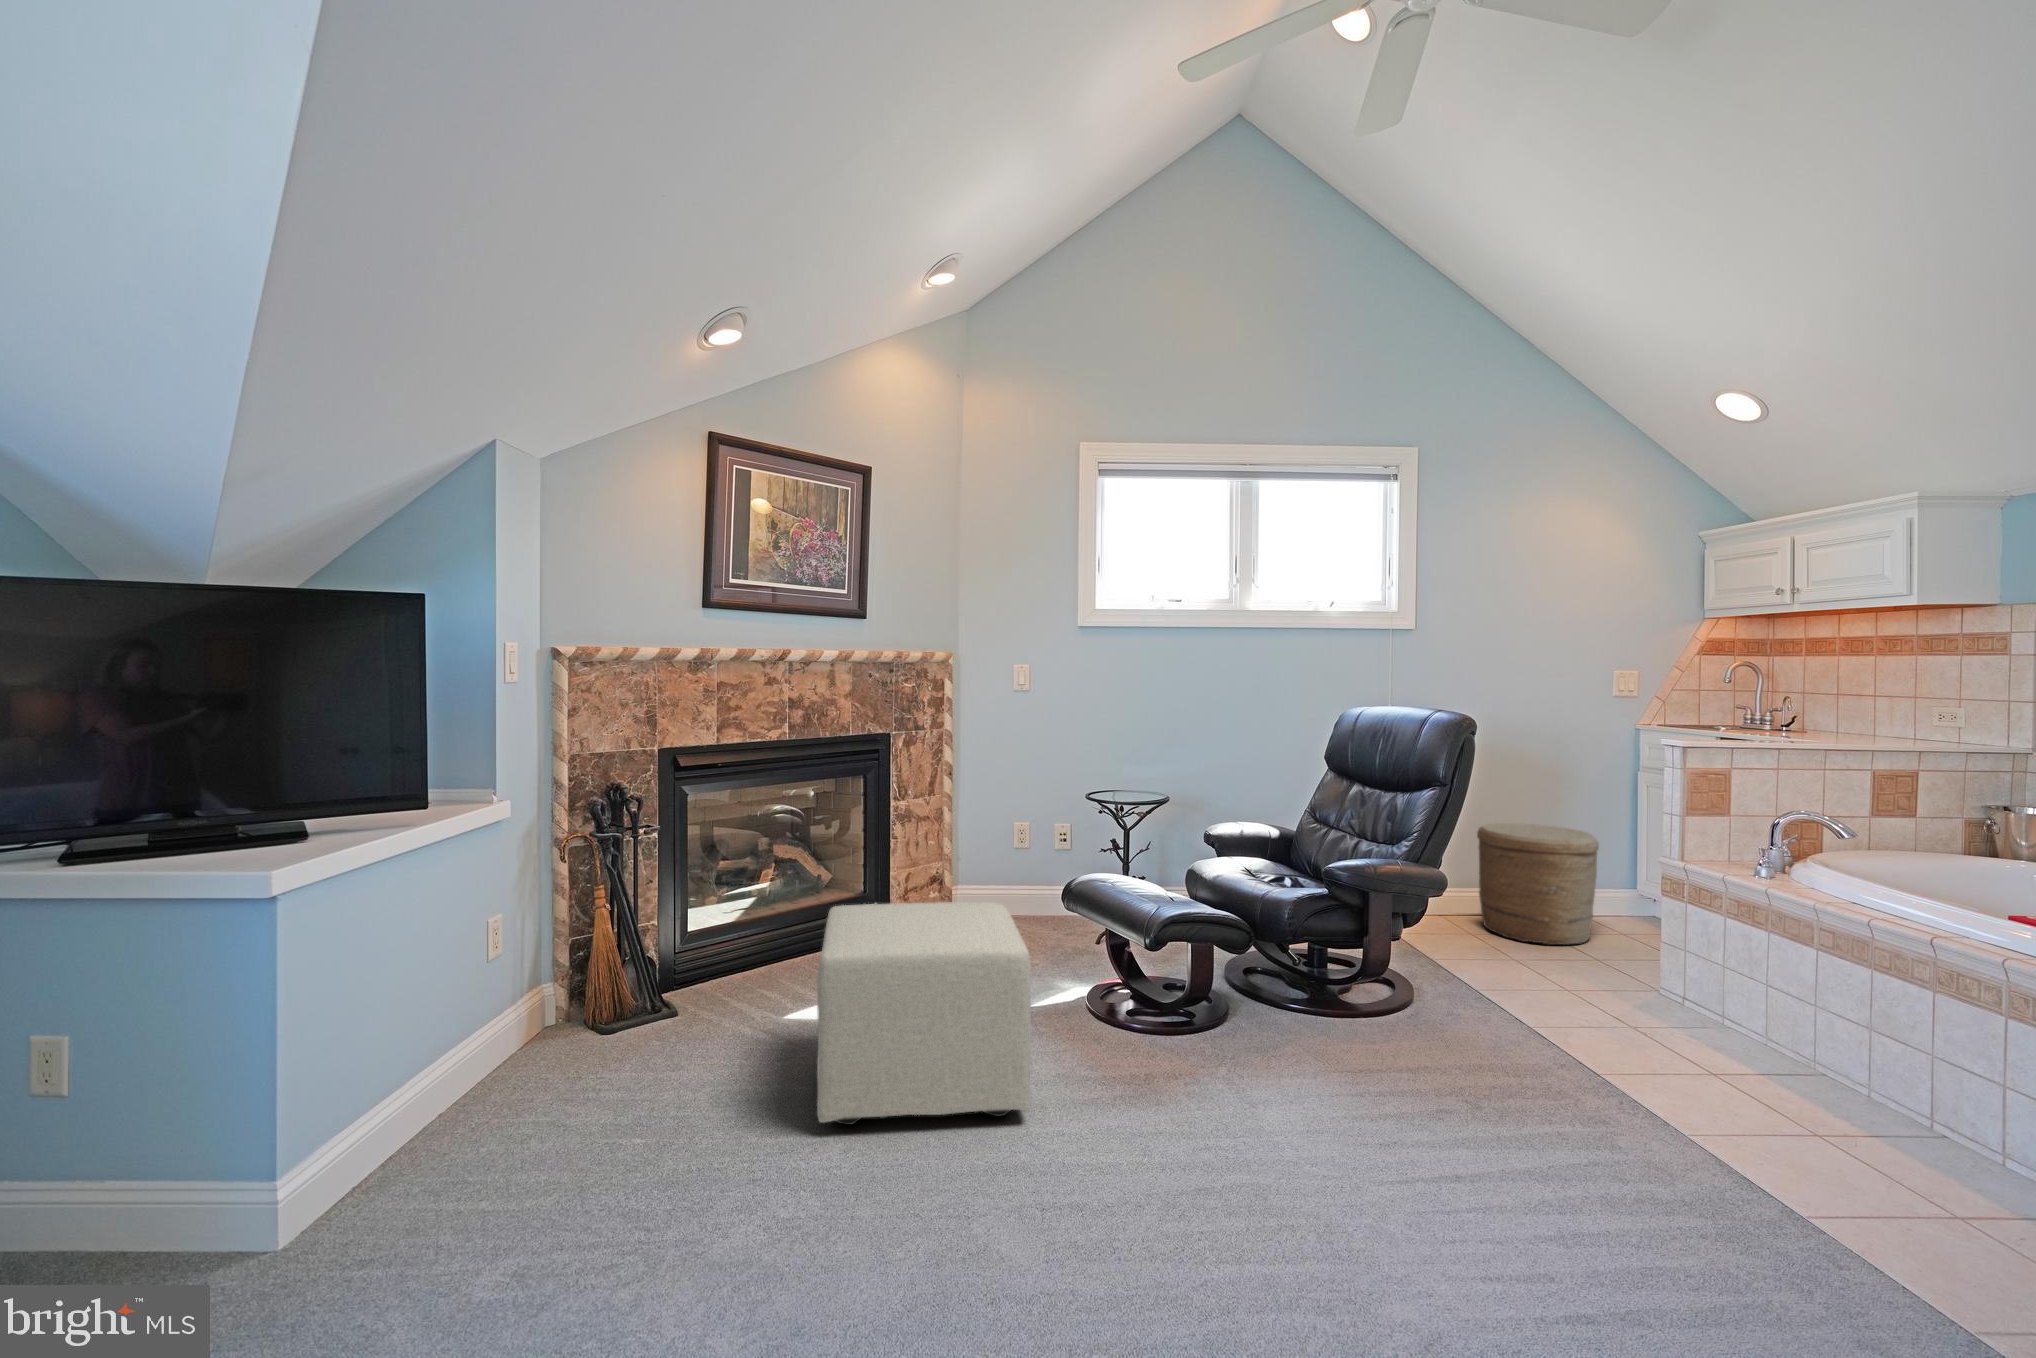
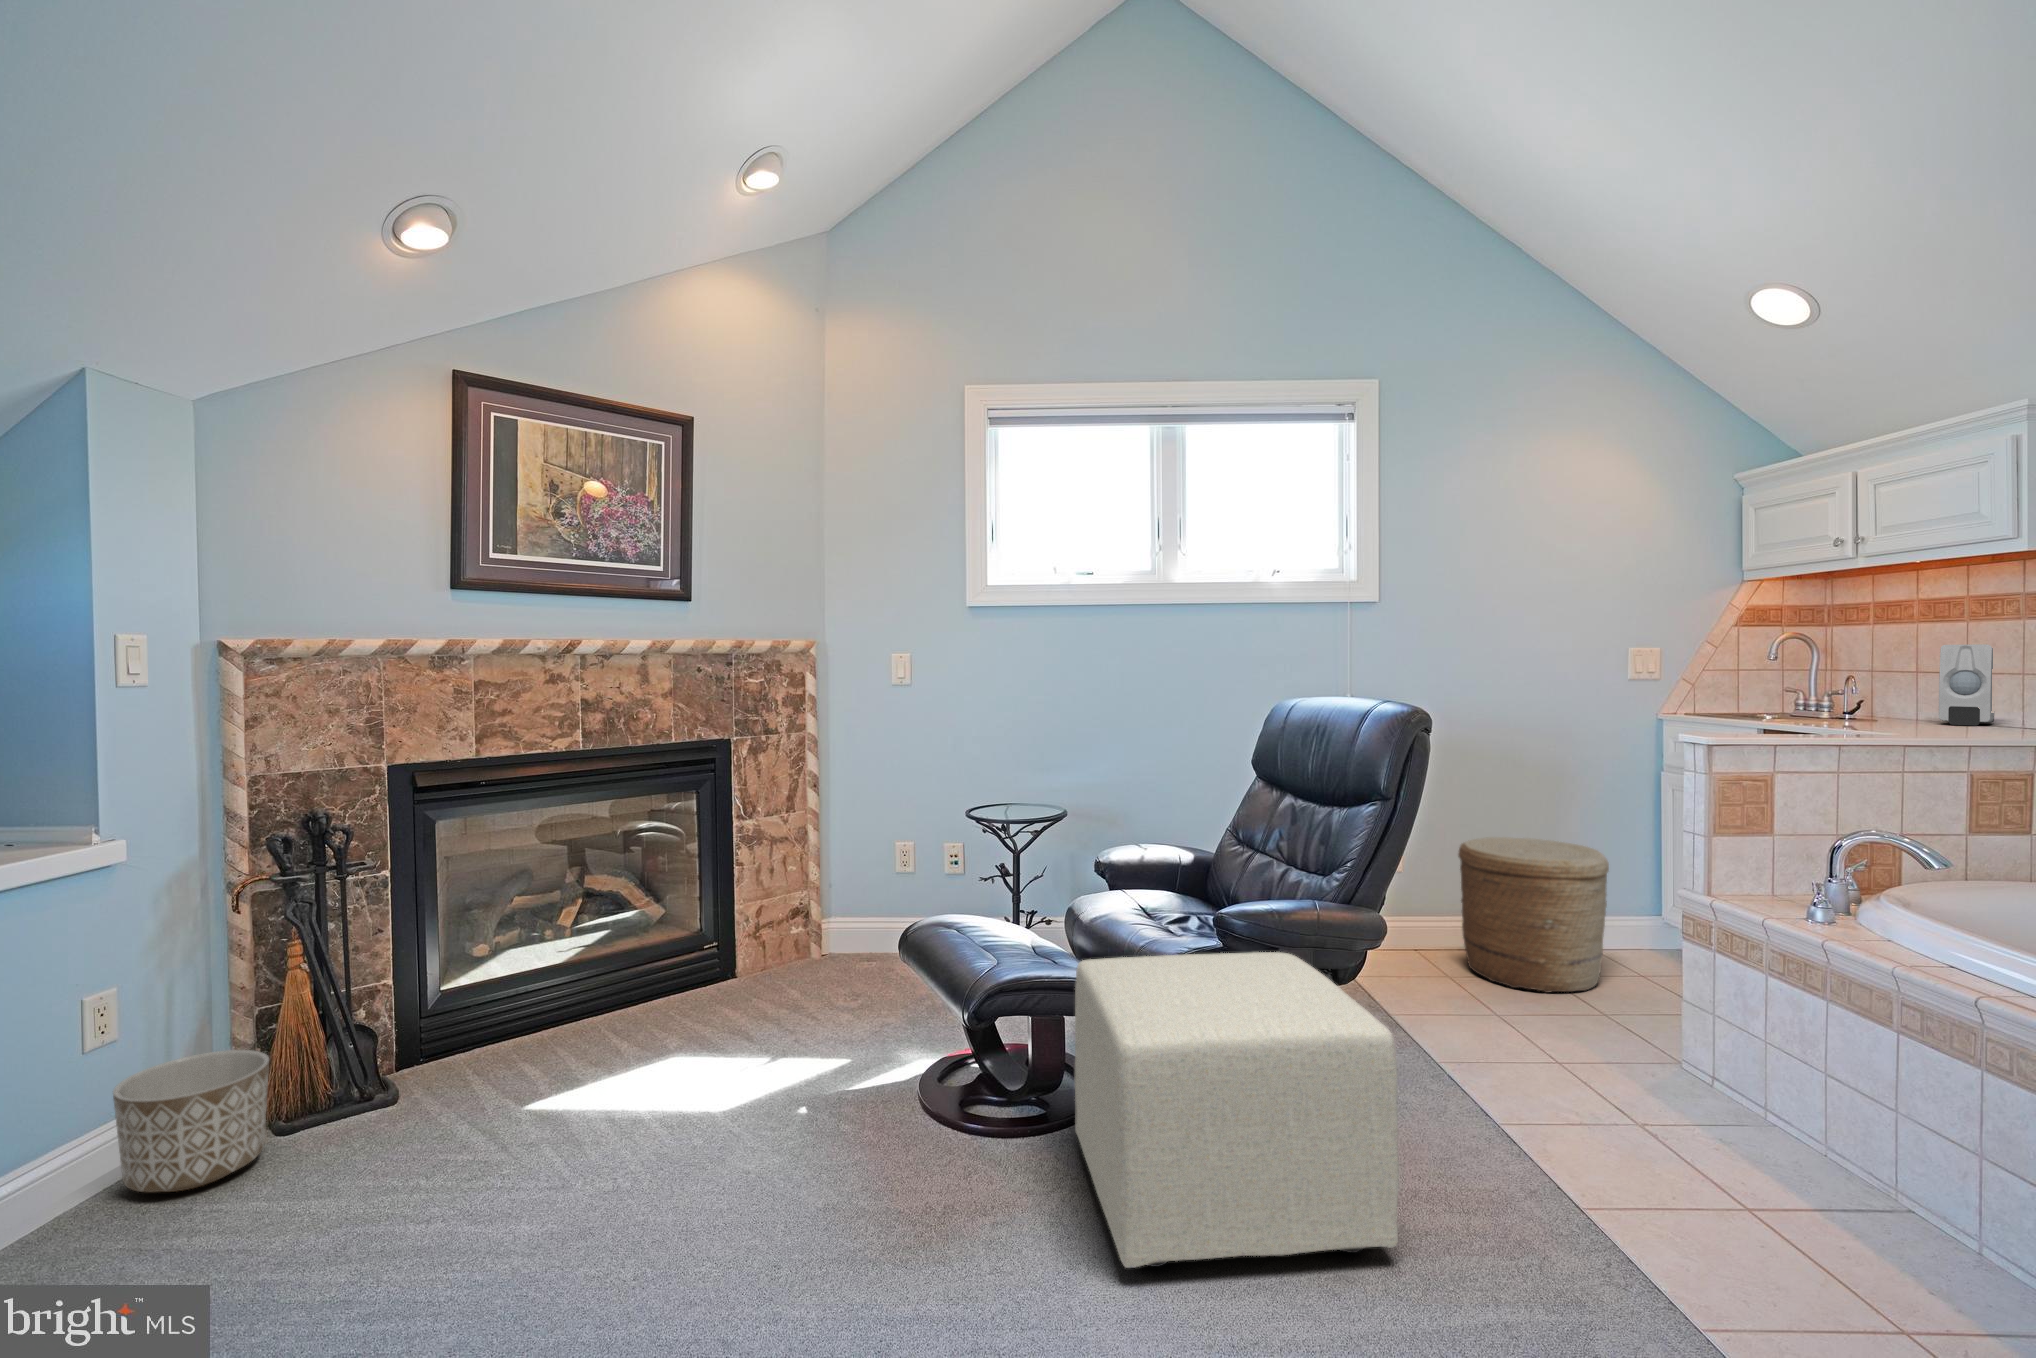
soap dispenser: none [1854,674,1898,737] -> present [1939,644,1994,726]
ottoman: present [817,902,1031,1125] -> present [1075,952,1399,1268]
planter: none [511,965,612,1067] -> present [113,1050,269,1192]

